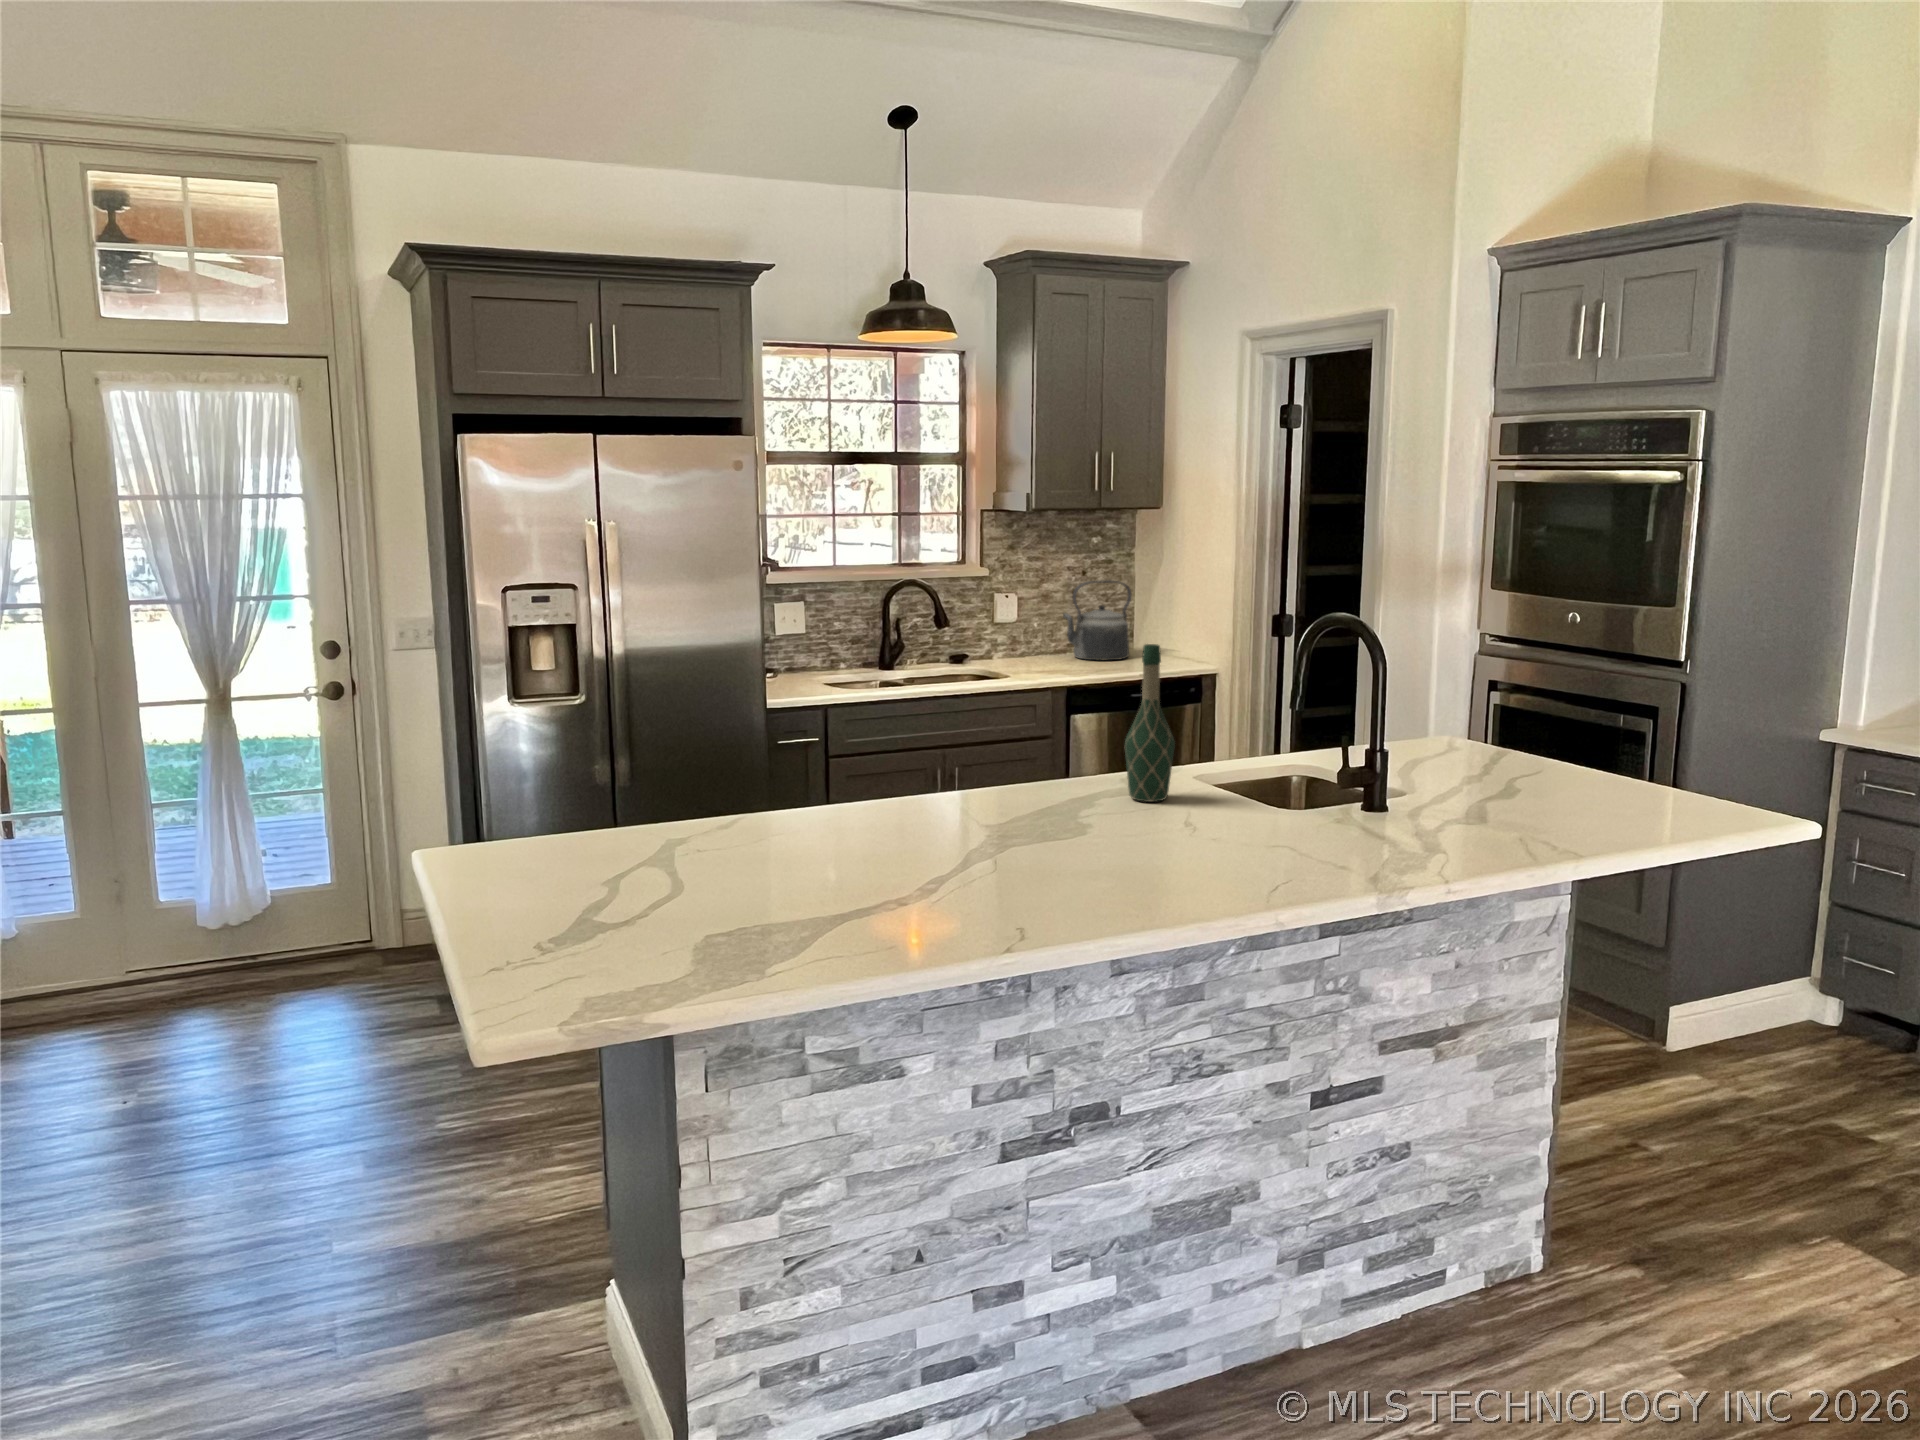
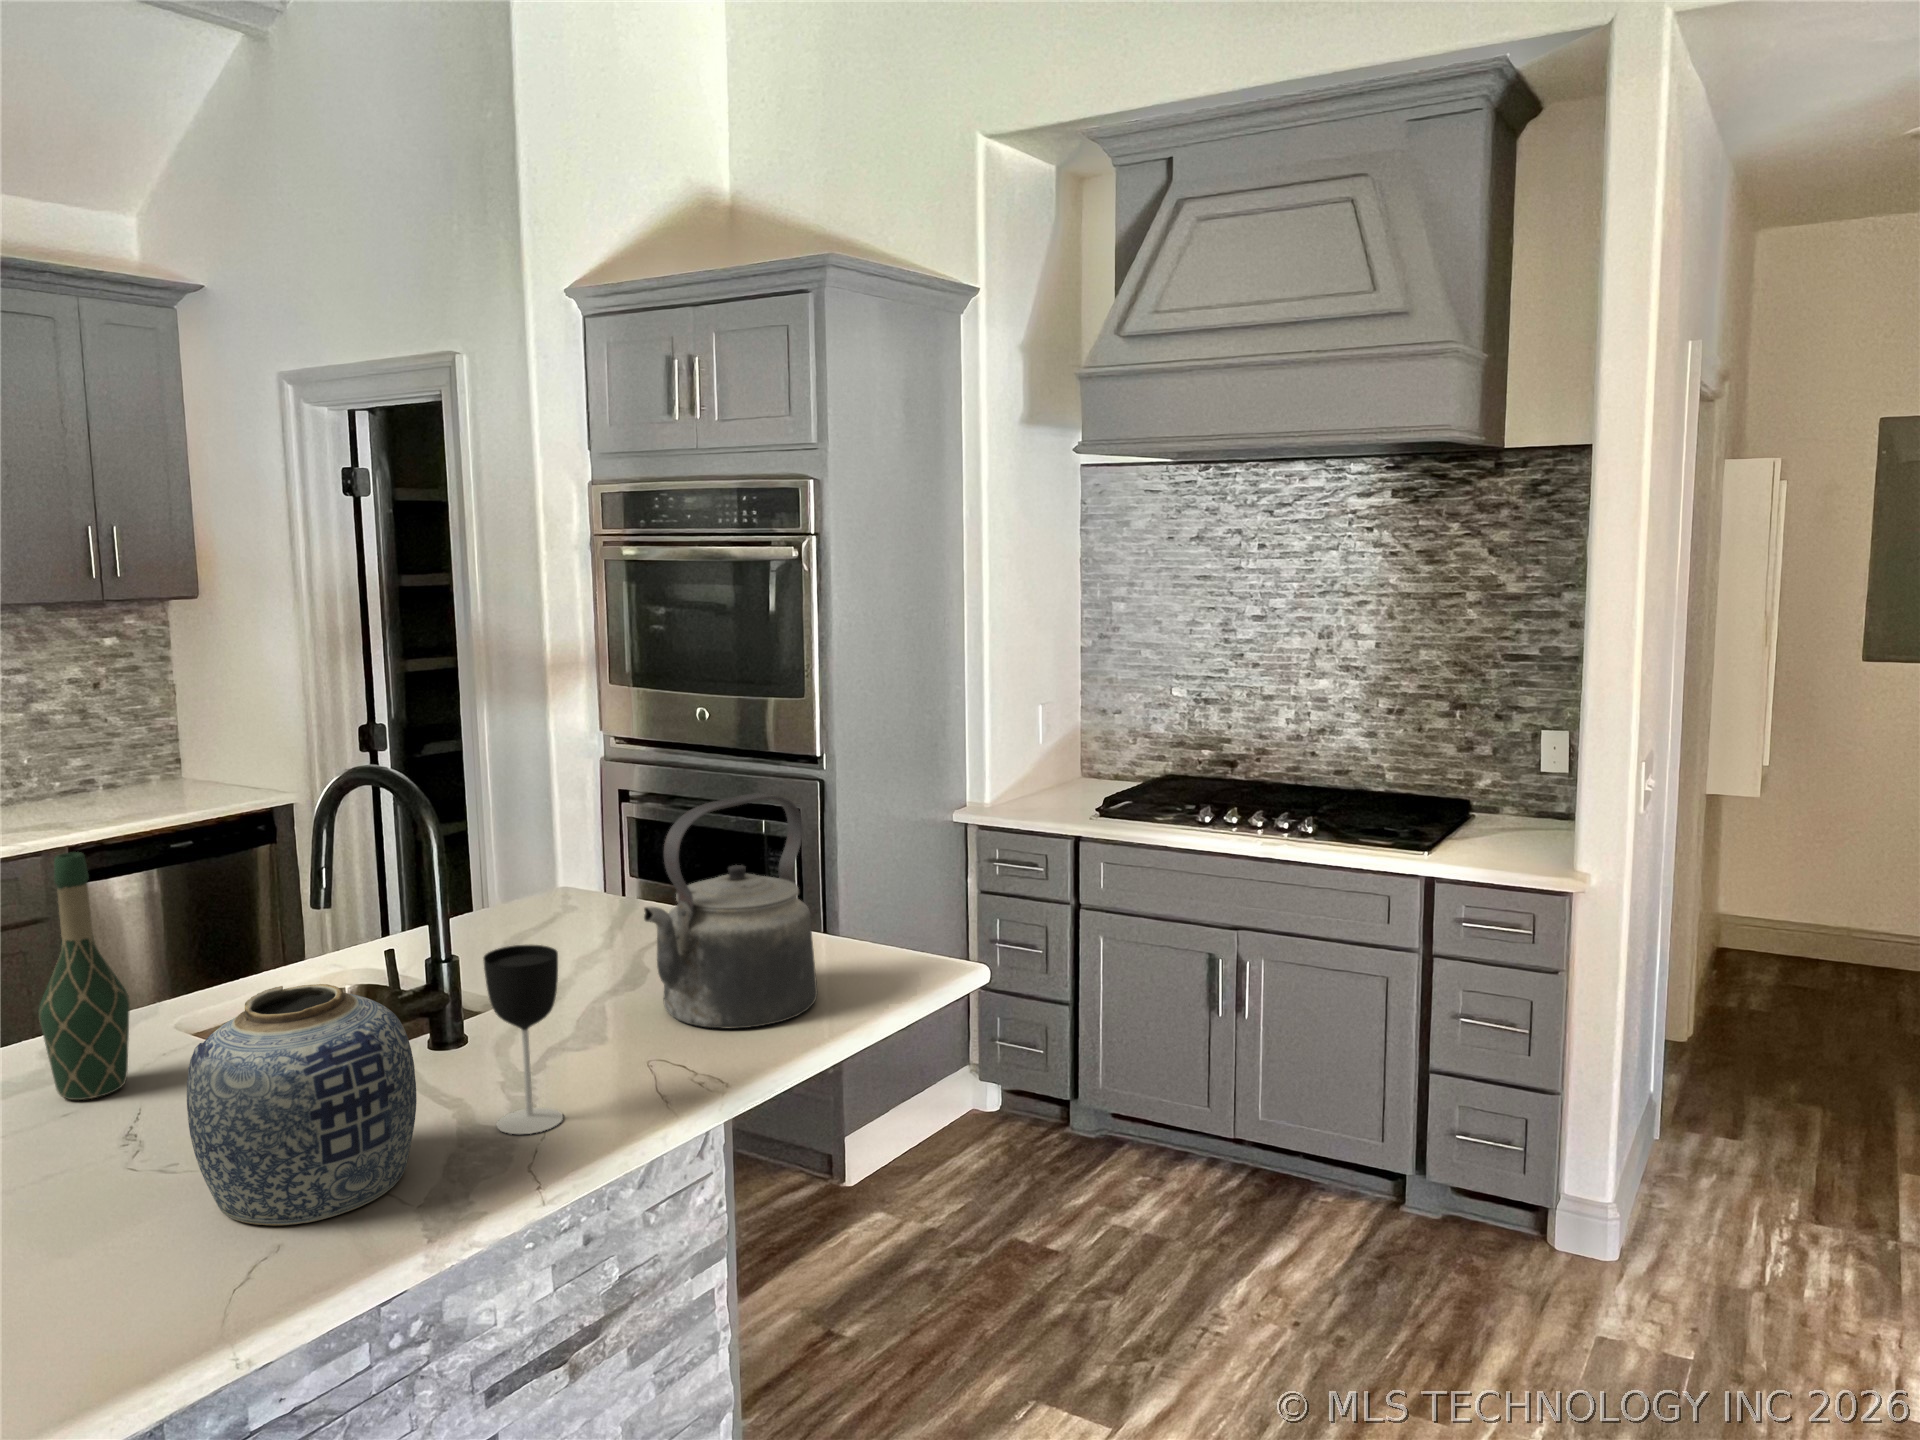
kettle: present [1063,580,1131,660] -> present [644,793,817,1029]
vase: none [1232,729,1369,875] -> present [187,984,417,1225]
wine glass: none [1413,730,1471,859] -> present [483,945,563,1134]

